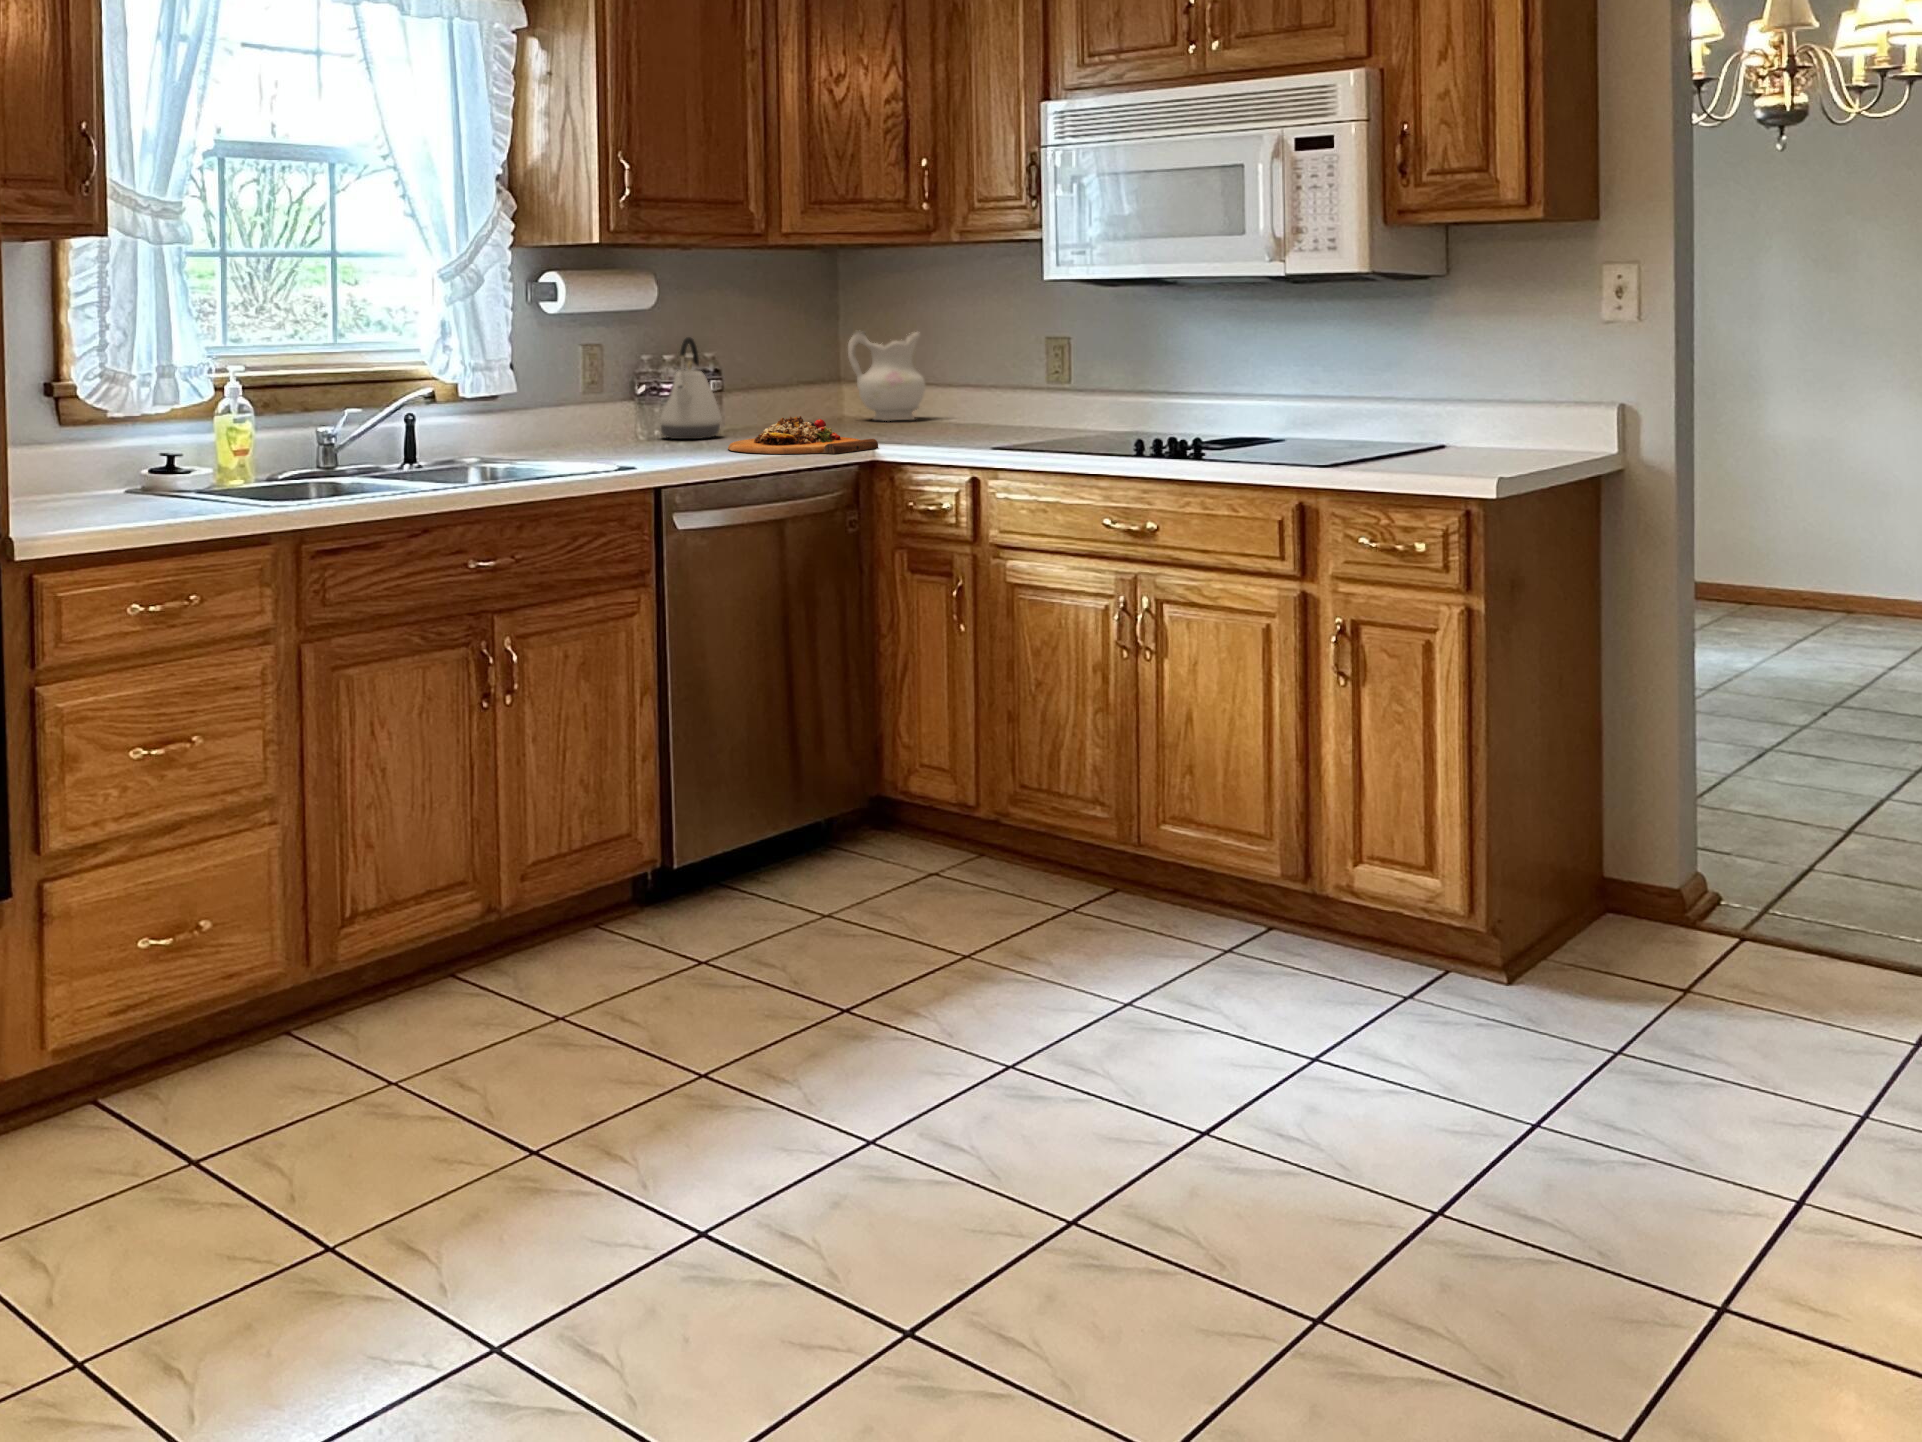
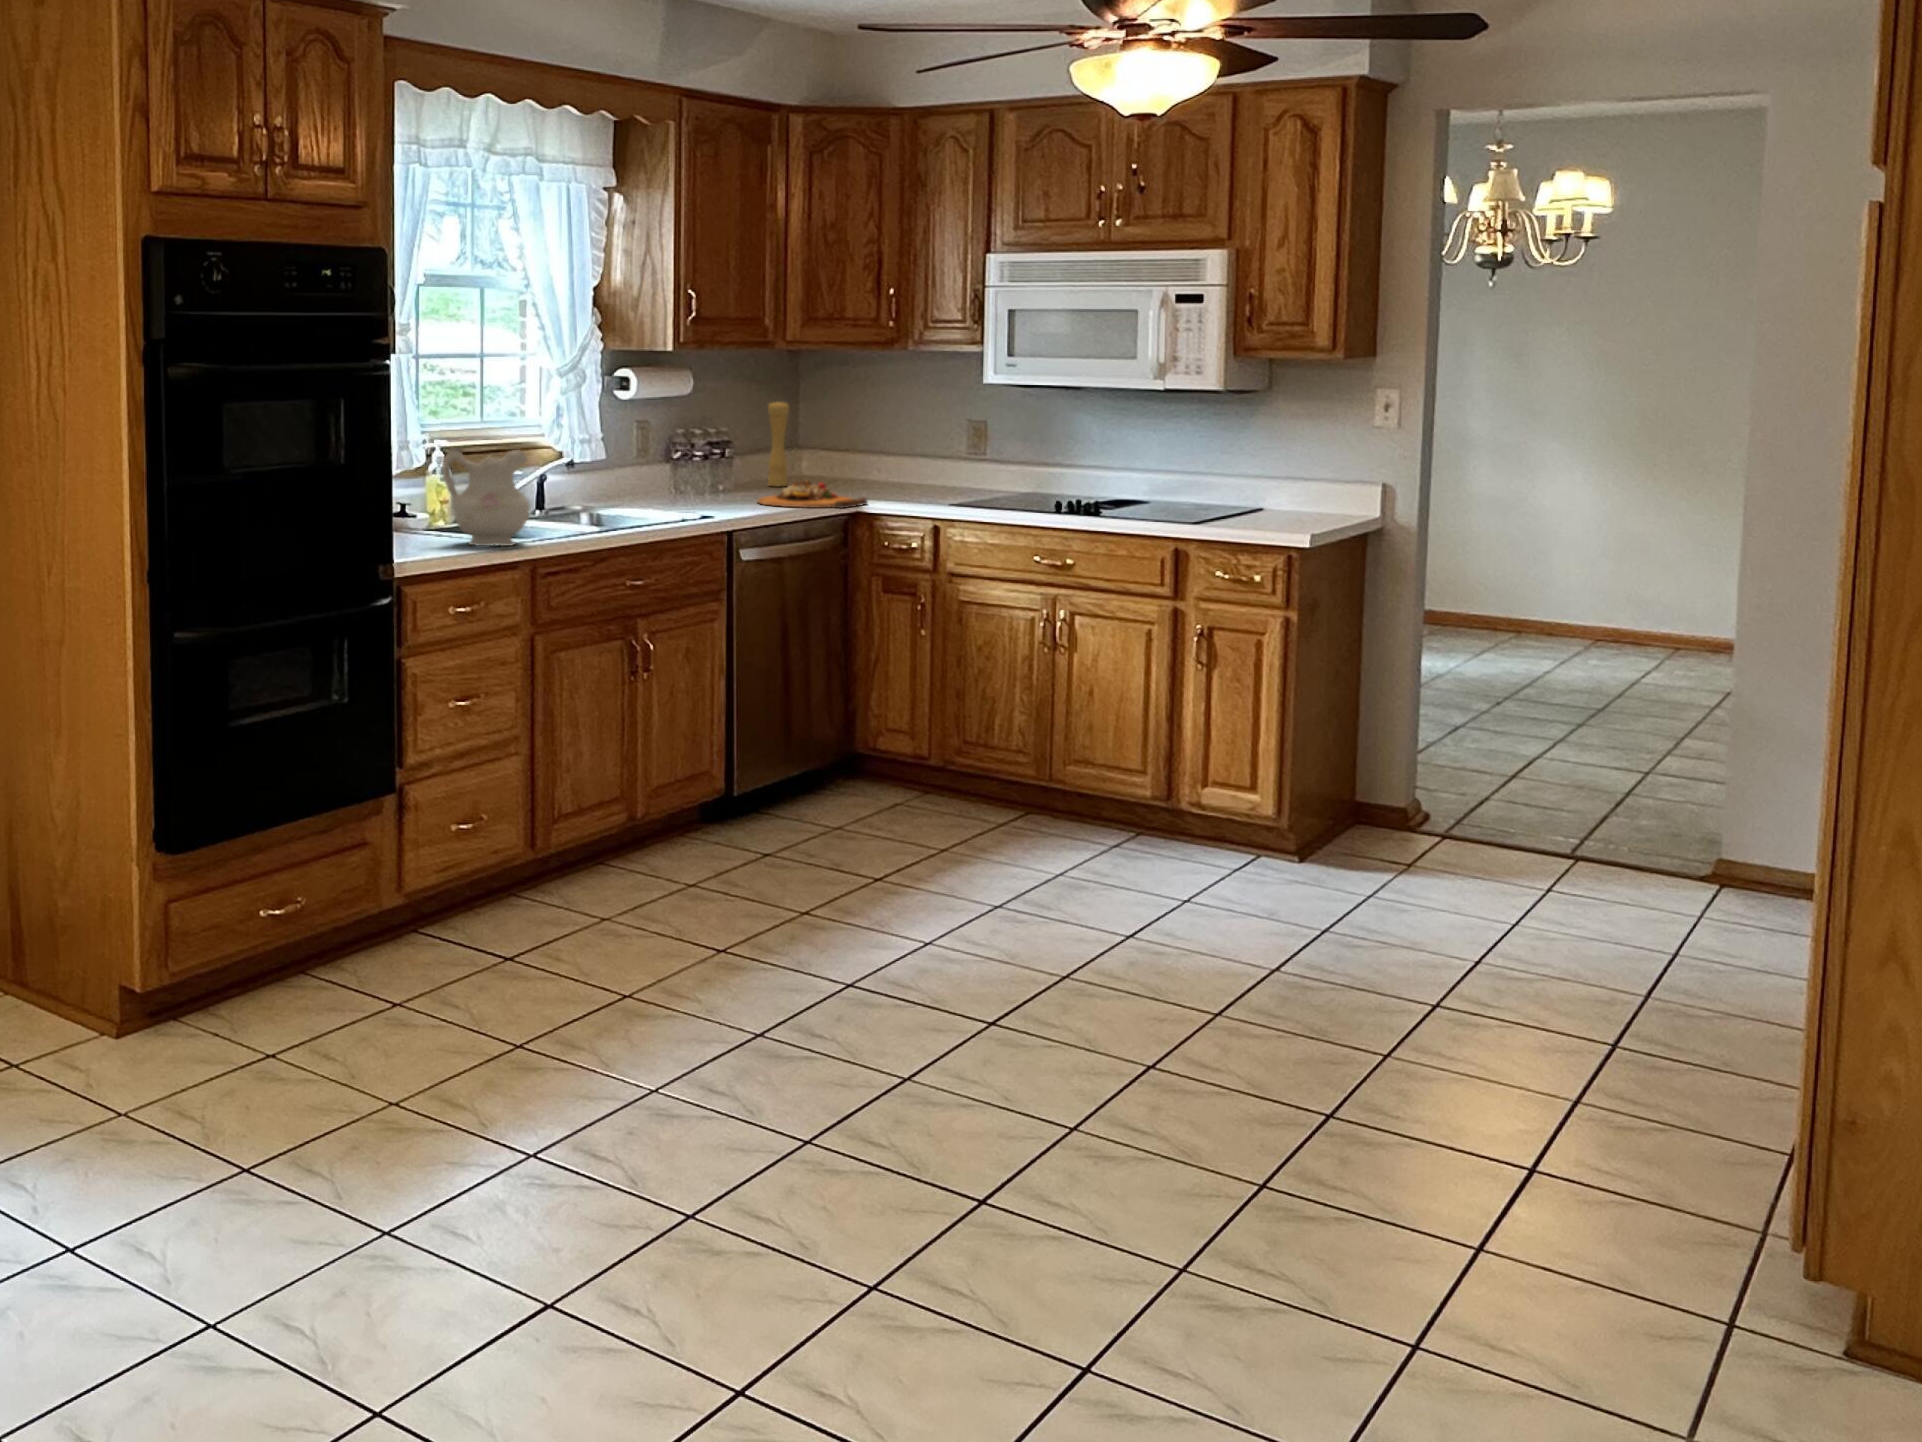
pepper mill: none [776,313,806,427] -> present [768,402,789,486]
ceramic pitcher: present [848,331,925,421] -> present [442,447,530,546]
kettle: present [660,337,722,439] -> none [690,419,737,495]

